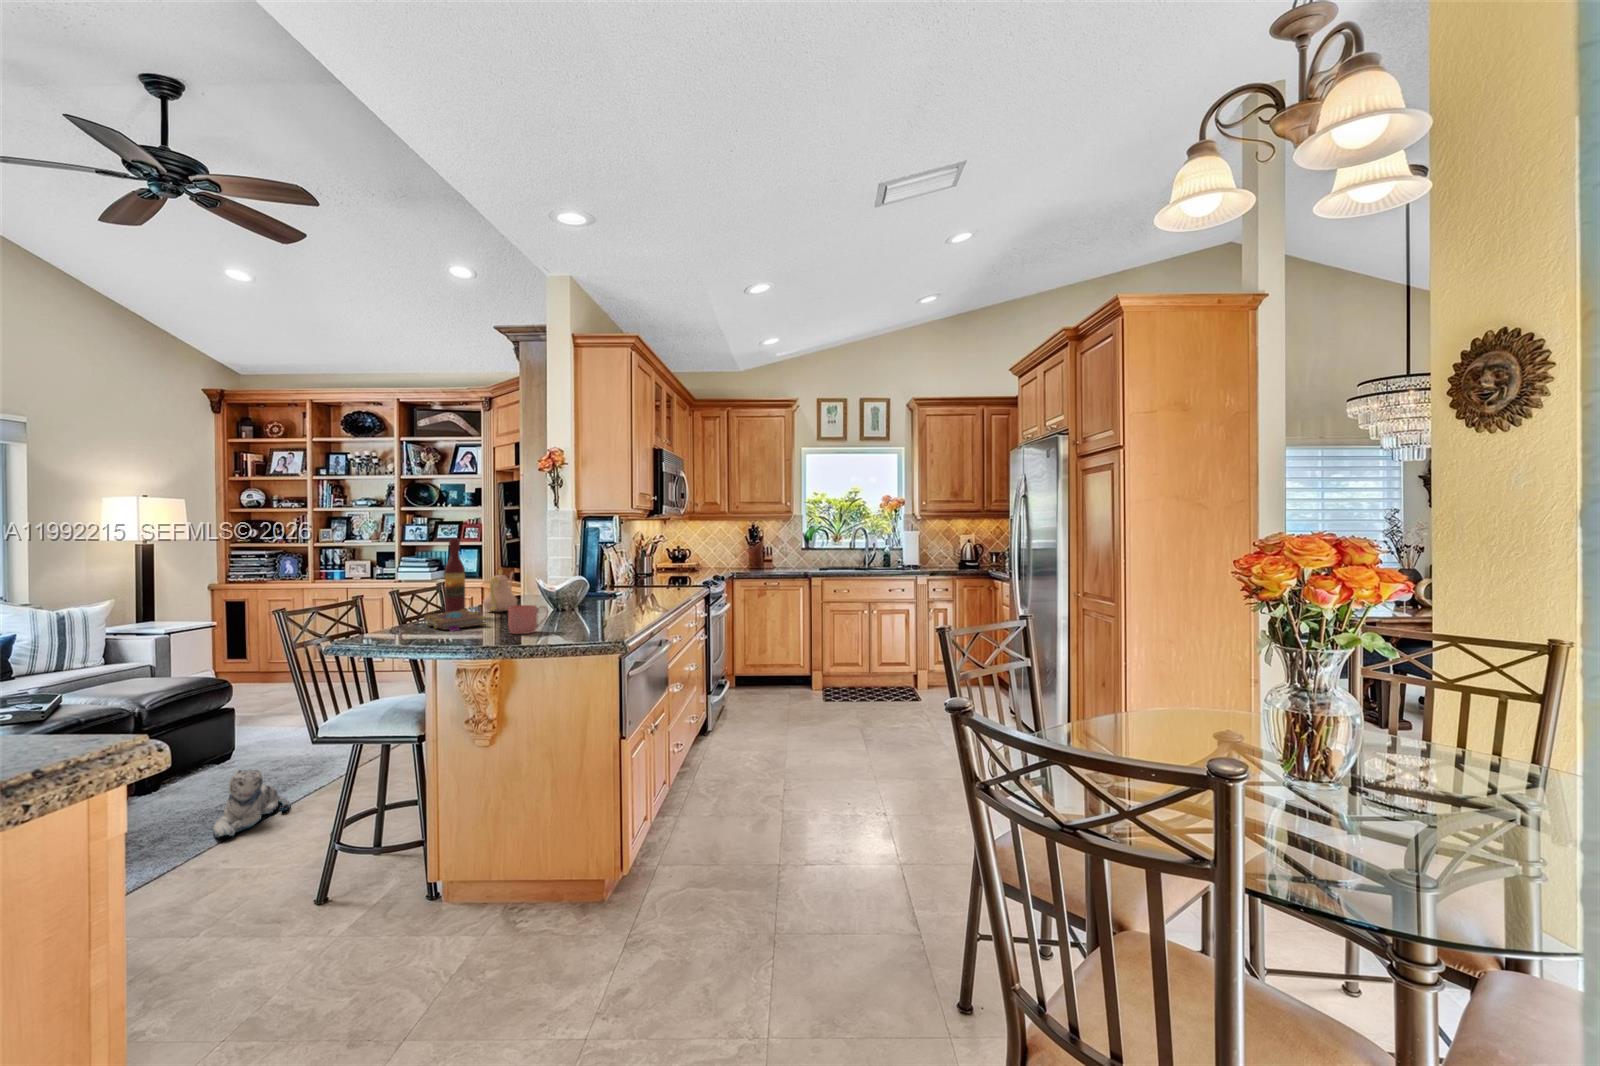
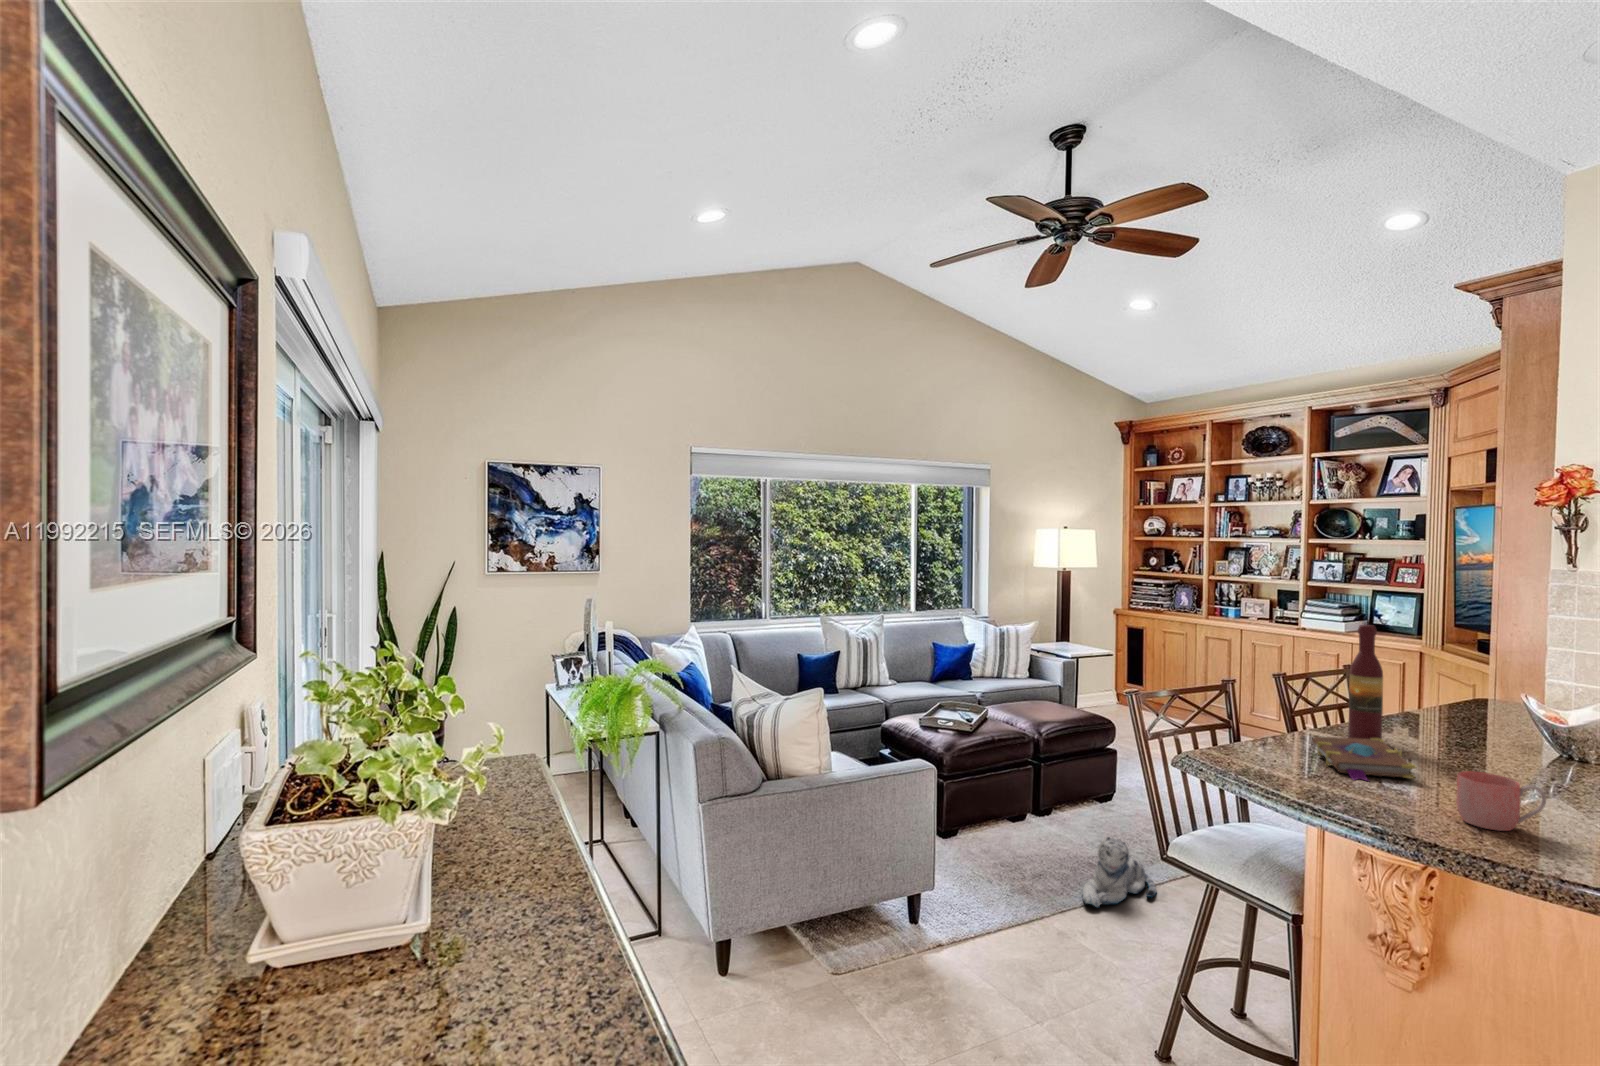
teapot: present [483,570,517,612] -> none [1414,676,1480,744]

